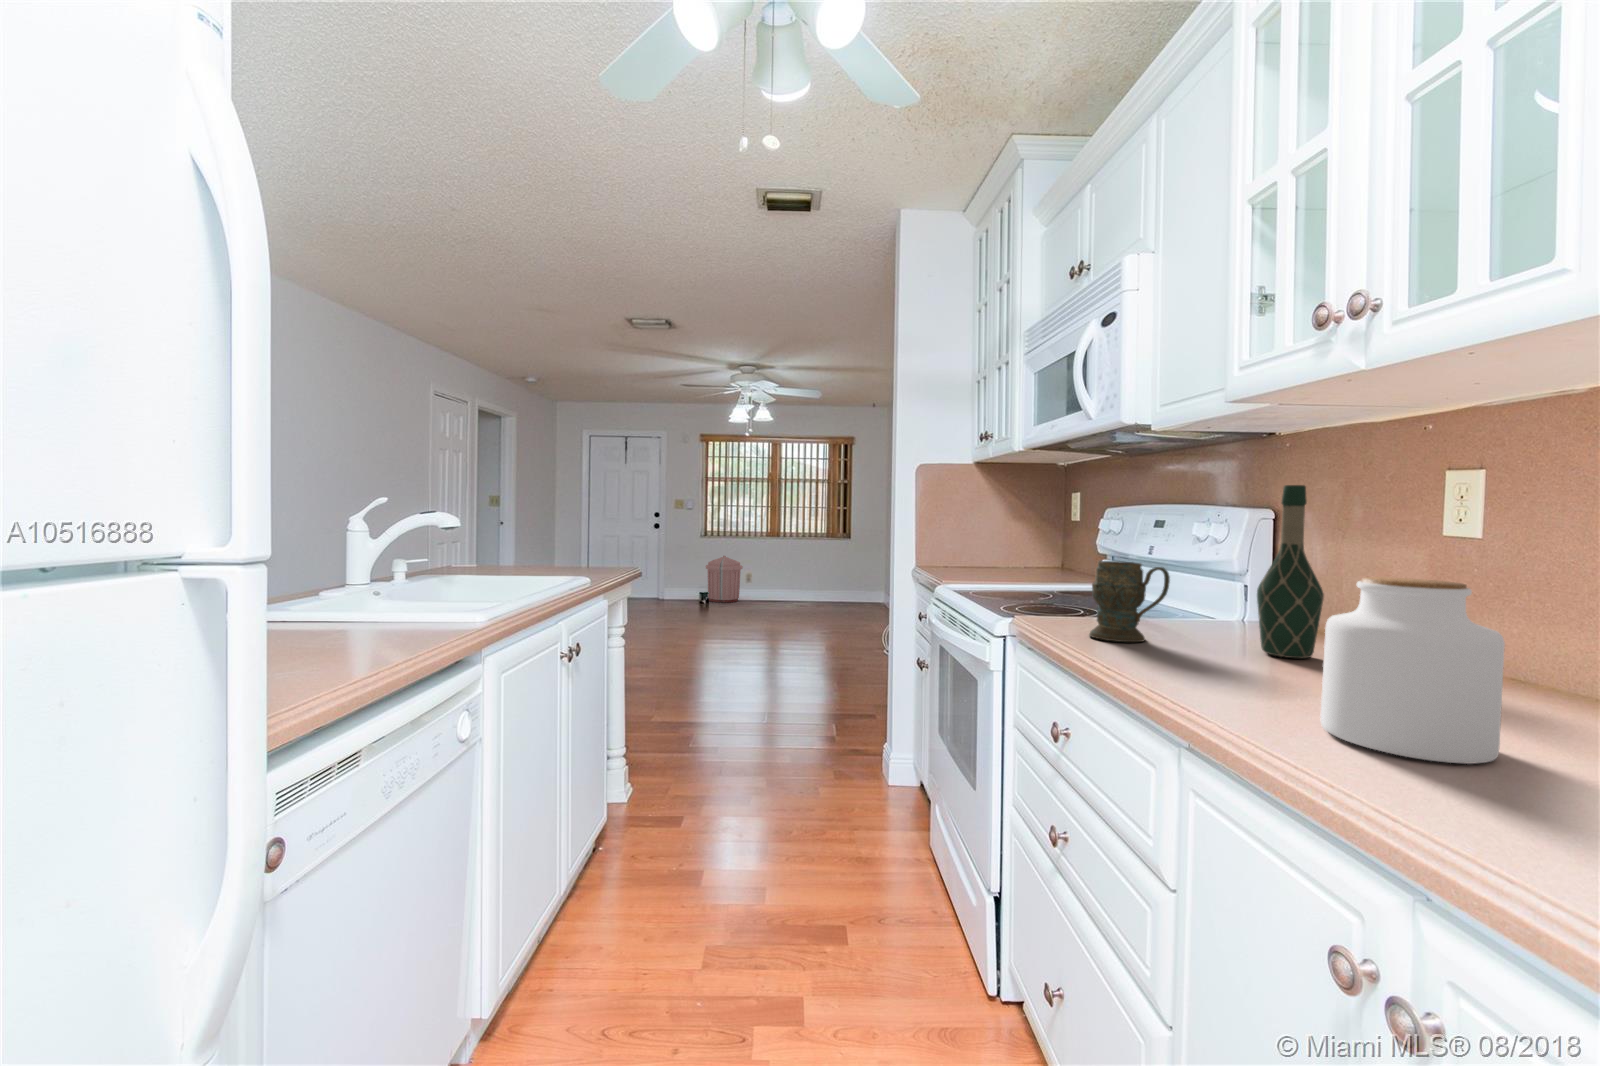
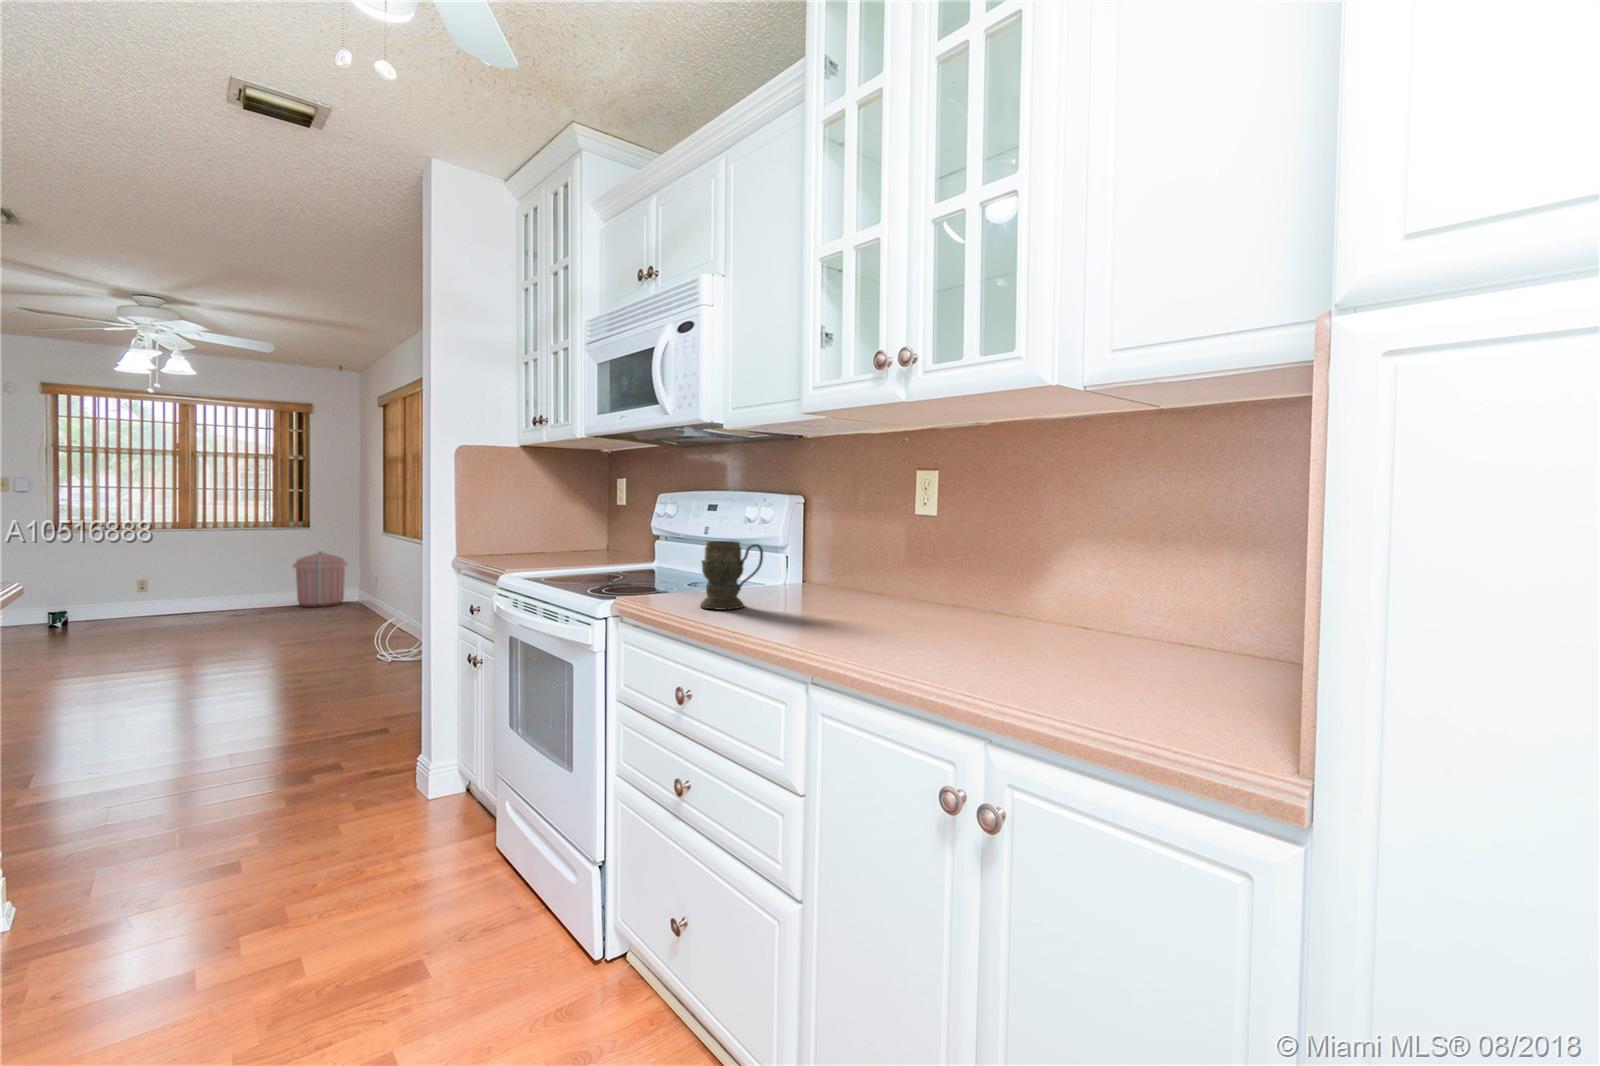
wine bottle: present [1257,485,1324,658] -> none [819,479,860,606]
trash can: present [706,556,743,603] -> present [293,551,347,607]
jar: present [1321,577,1505,764] -> none [908,544,1000,660]

